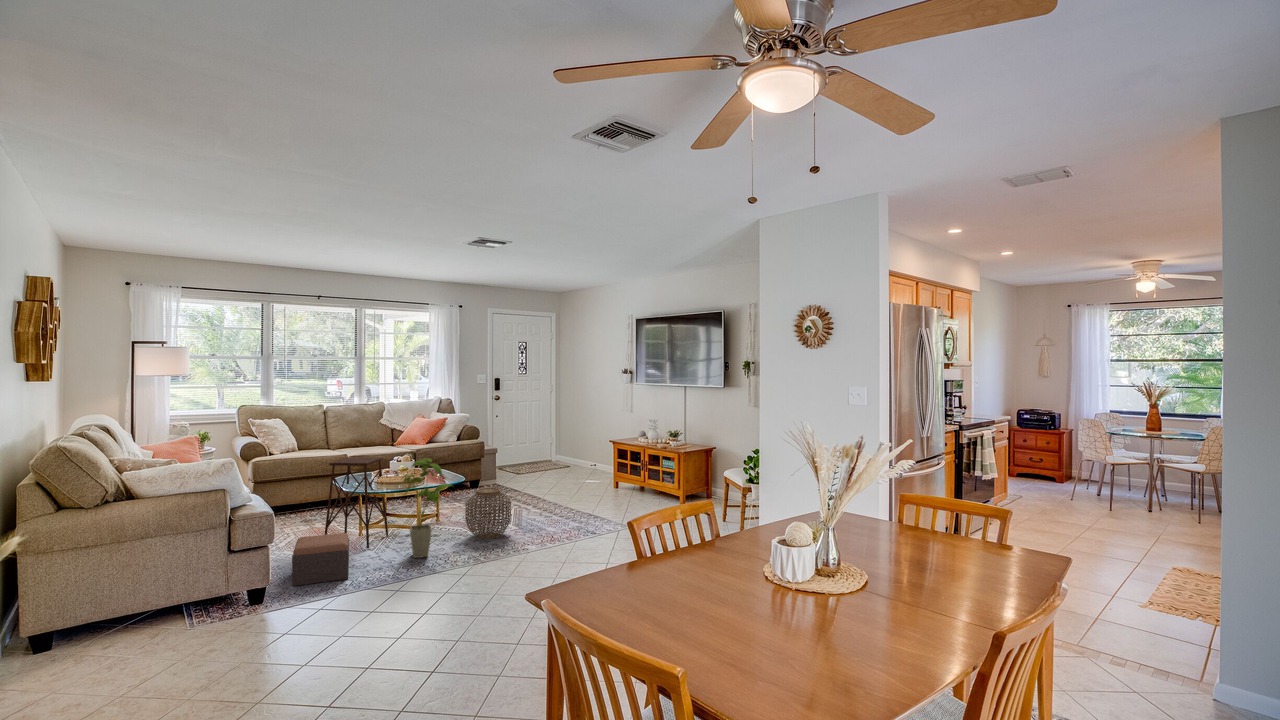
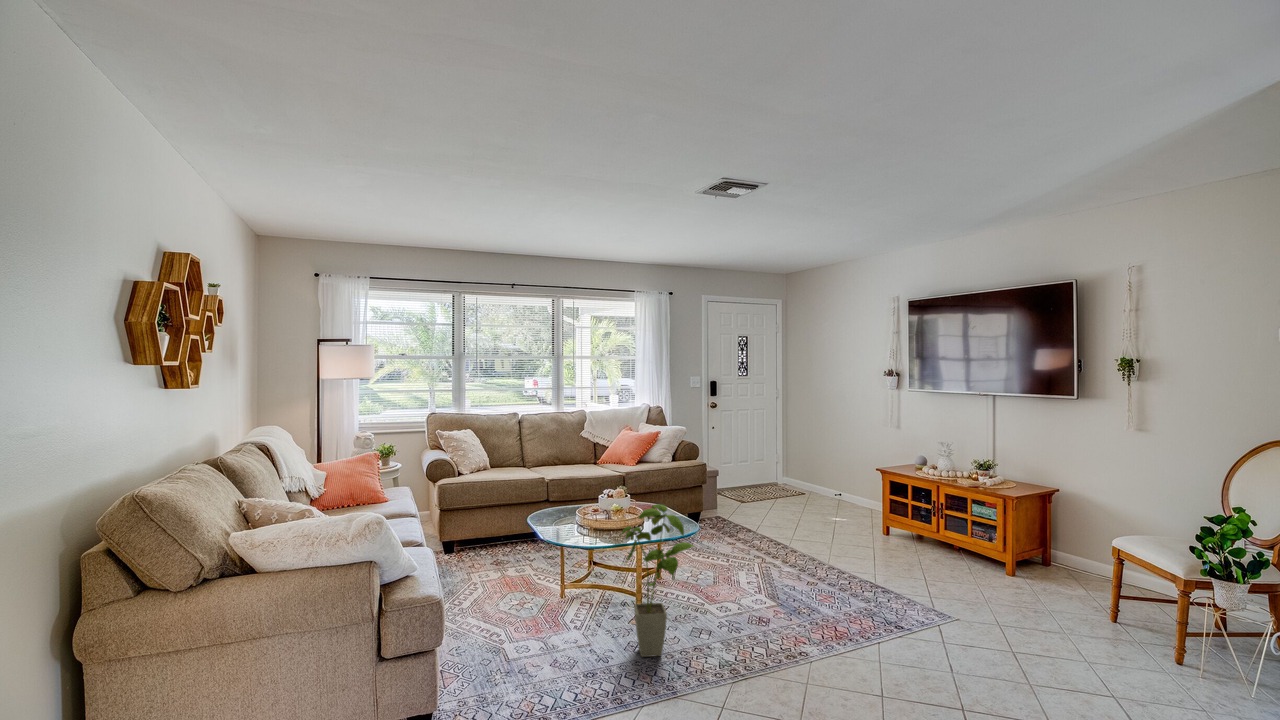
side table: present [325,457,388,548] -> none [516,490,600,627]
woven basket: present [465,488,511,539] -> none [707,545,774,625]
footstool: present [292,533,349,586] -> none [471,613,551,702]

